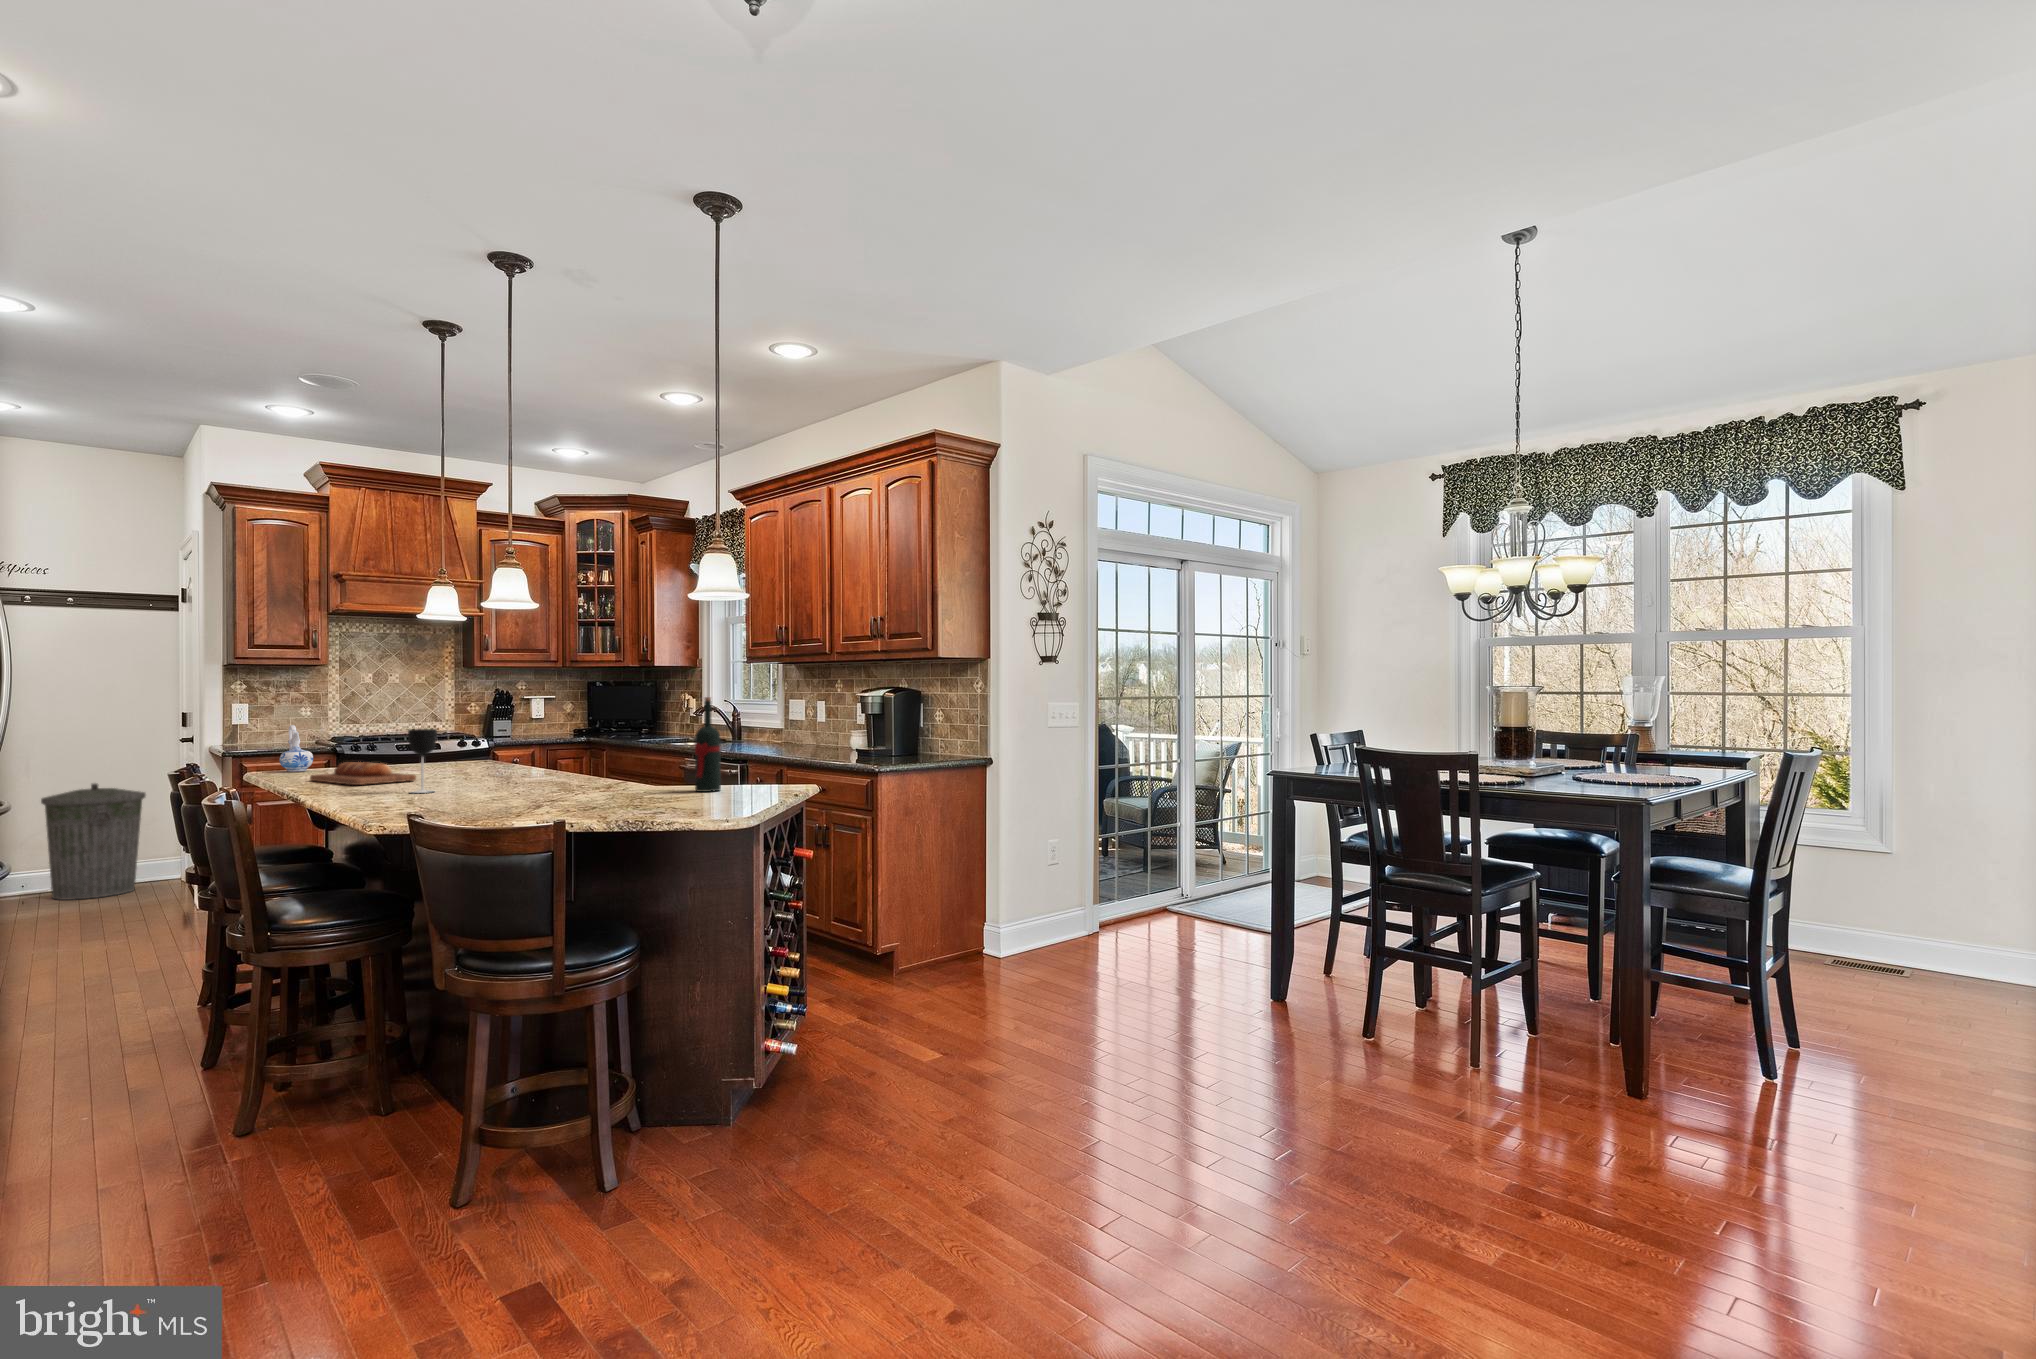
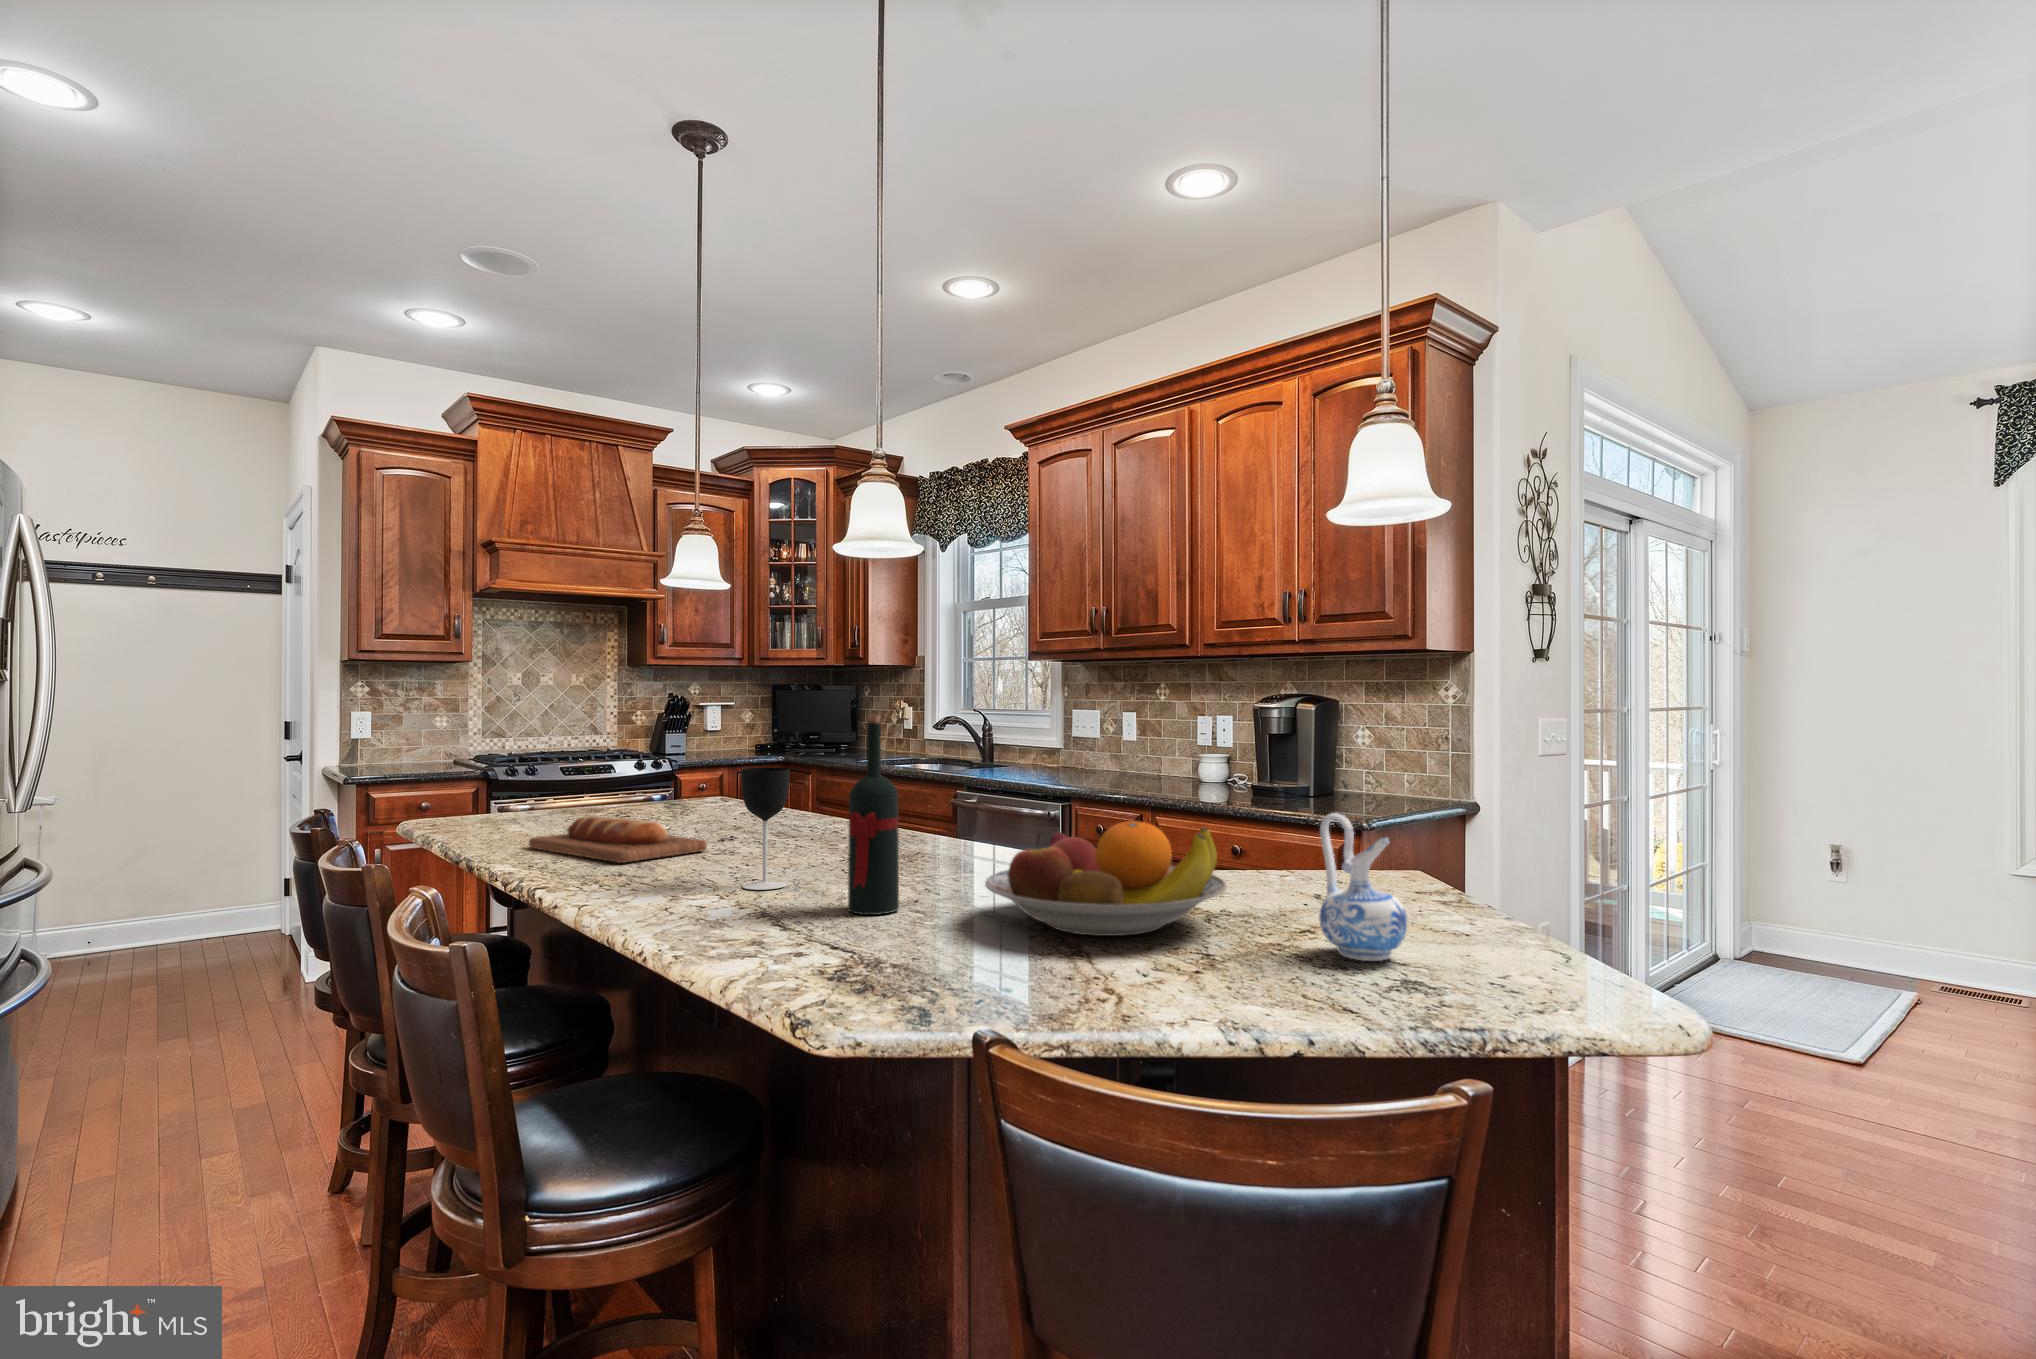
wine bottle: present [695,697,721,792] -> present [848,715,899,915]
ceramic pitcher: present [279,725,313,772] -> present [1319,813,1407,961]
fruit bowl: none [503,750,633,804] -> present [985,821,1227,936]
trash can: present [41,783,146,900] -> none [111,813,240,965]

